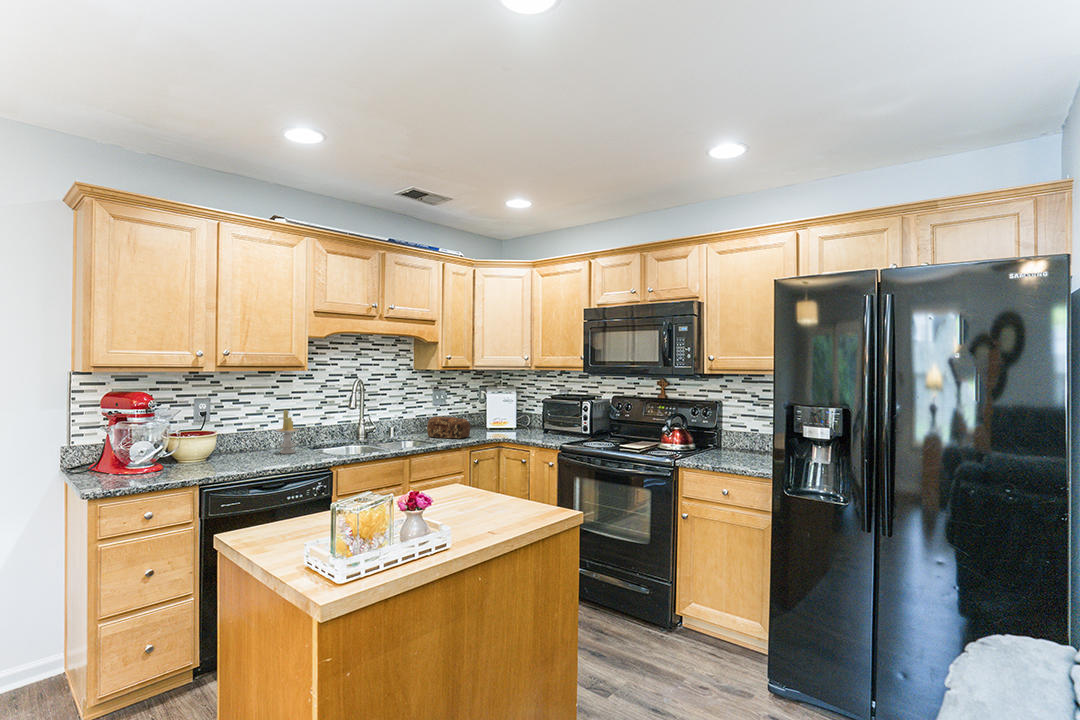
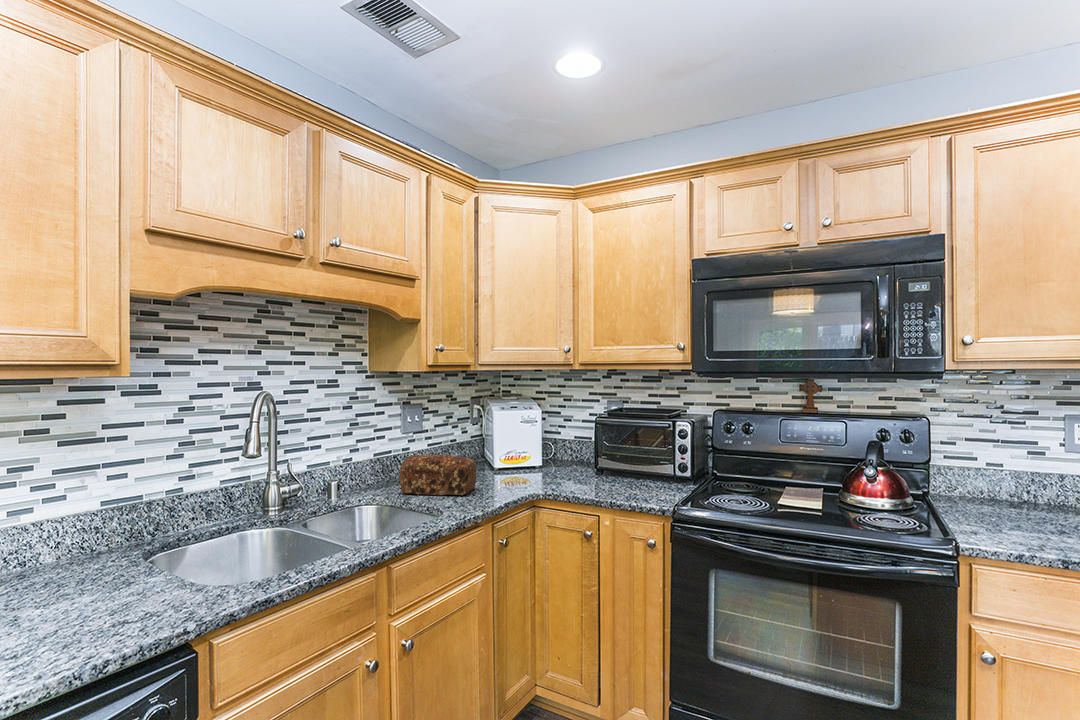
candle: present [276,410,299,454] -> none [40,474,112,589]

